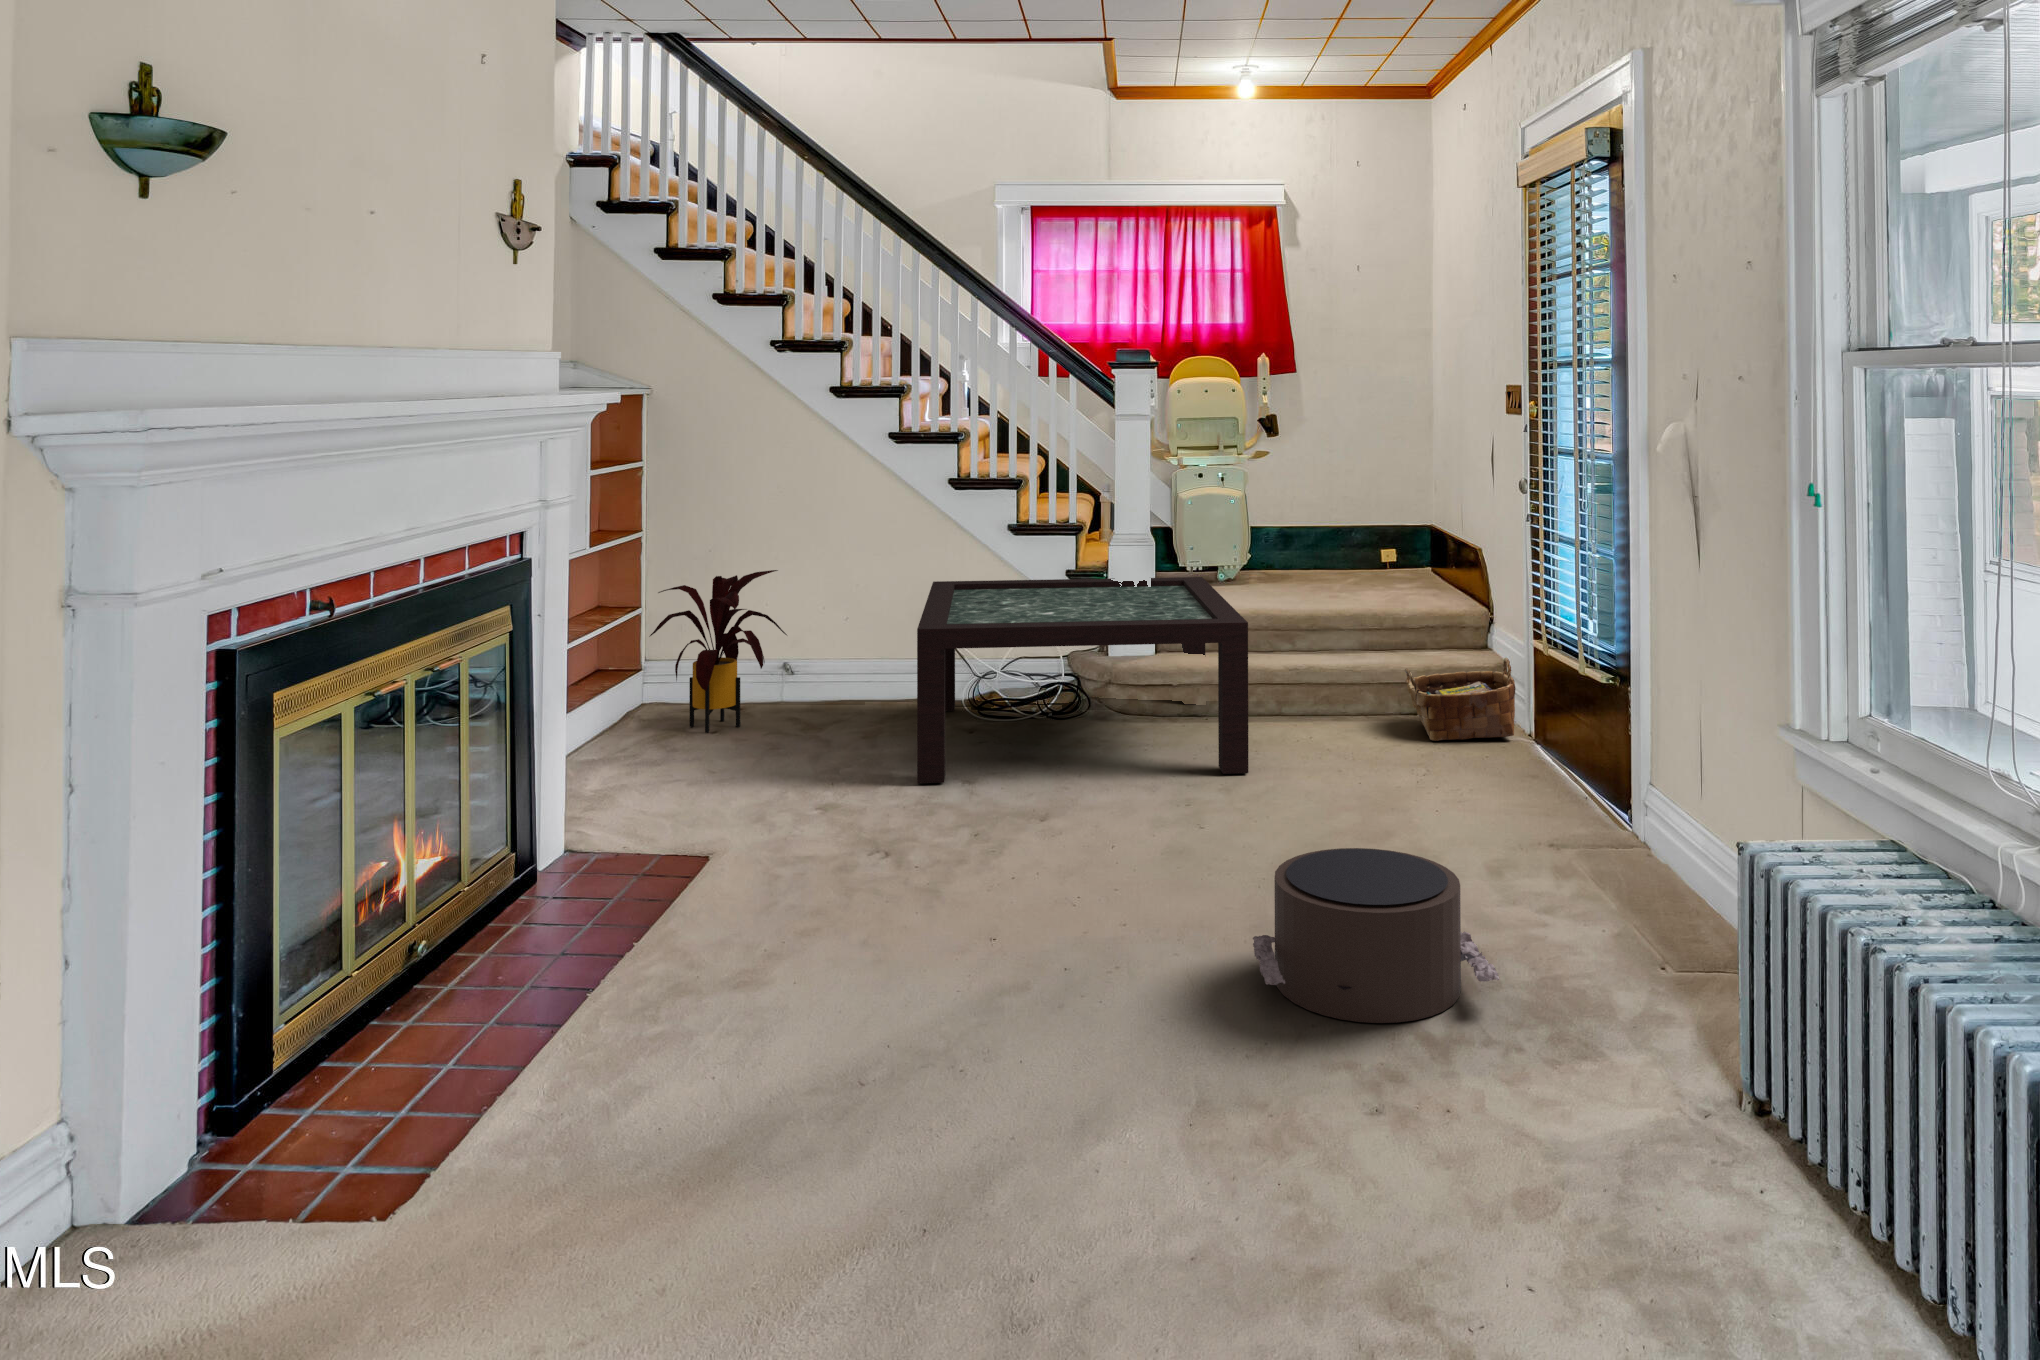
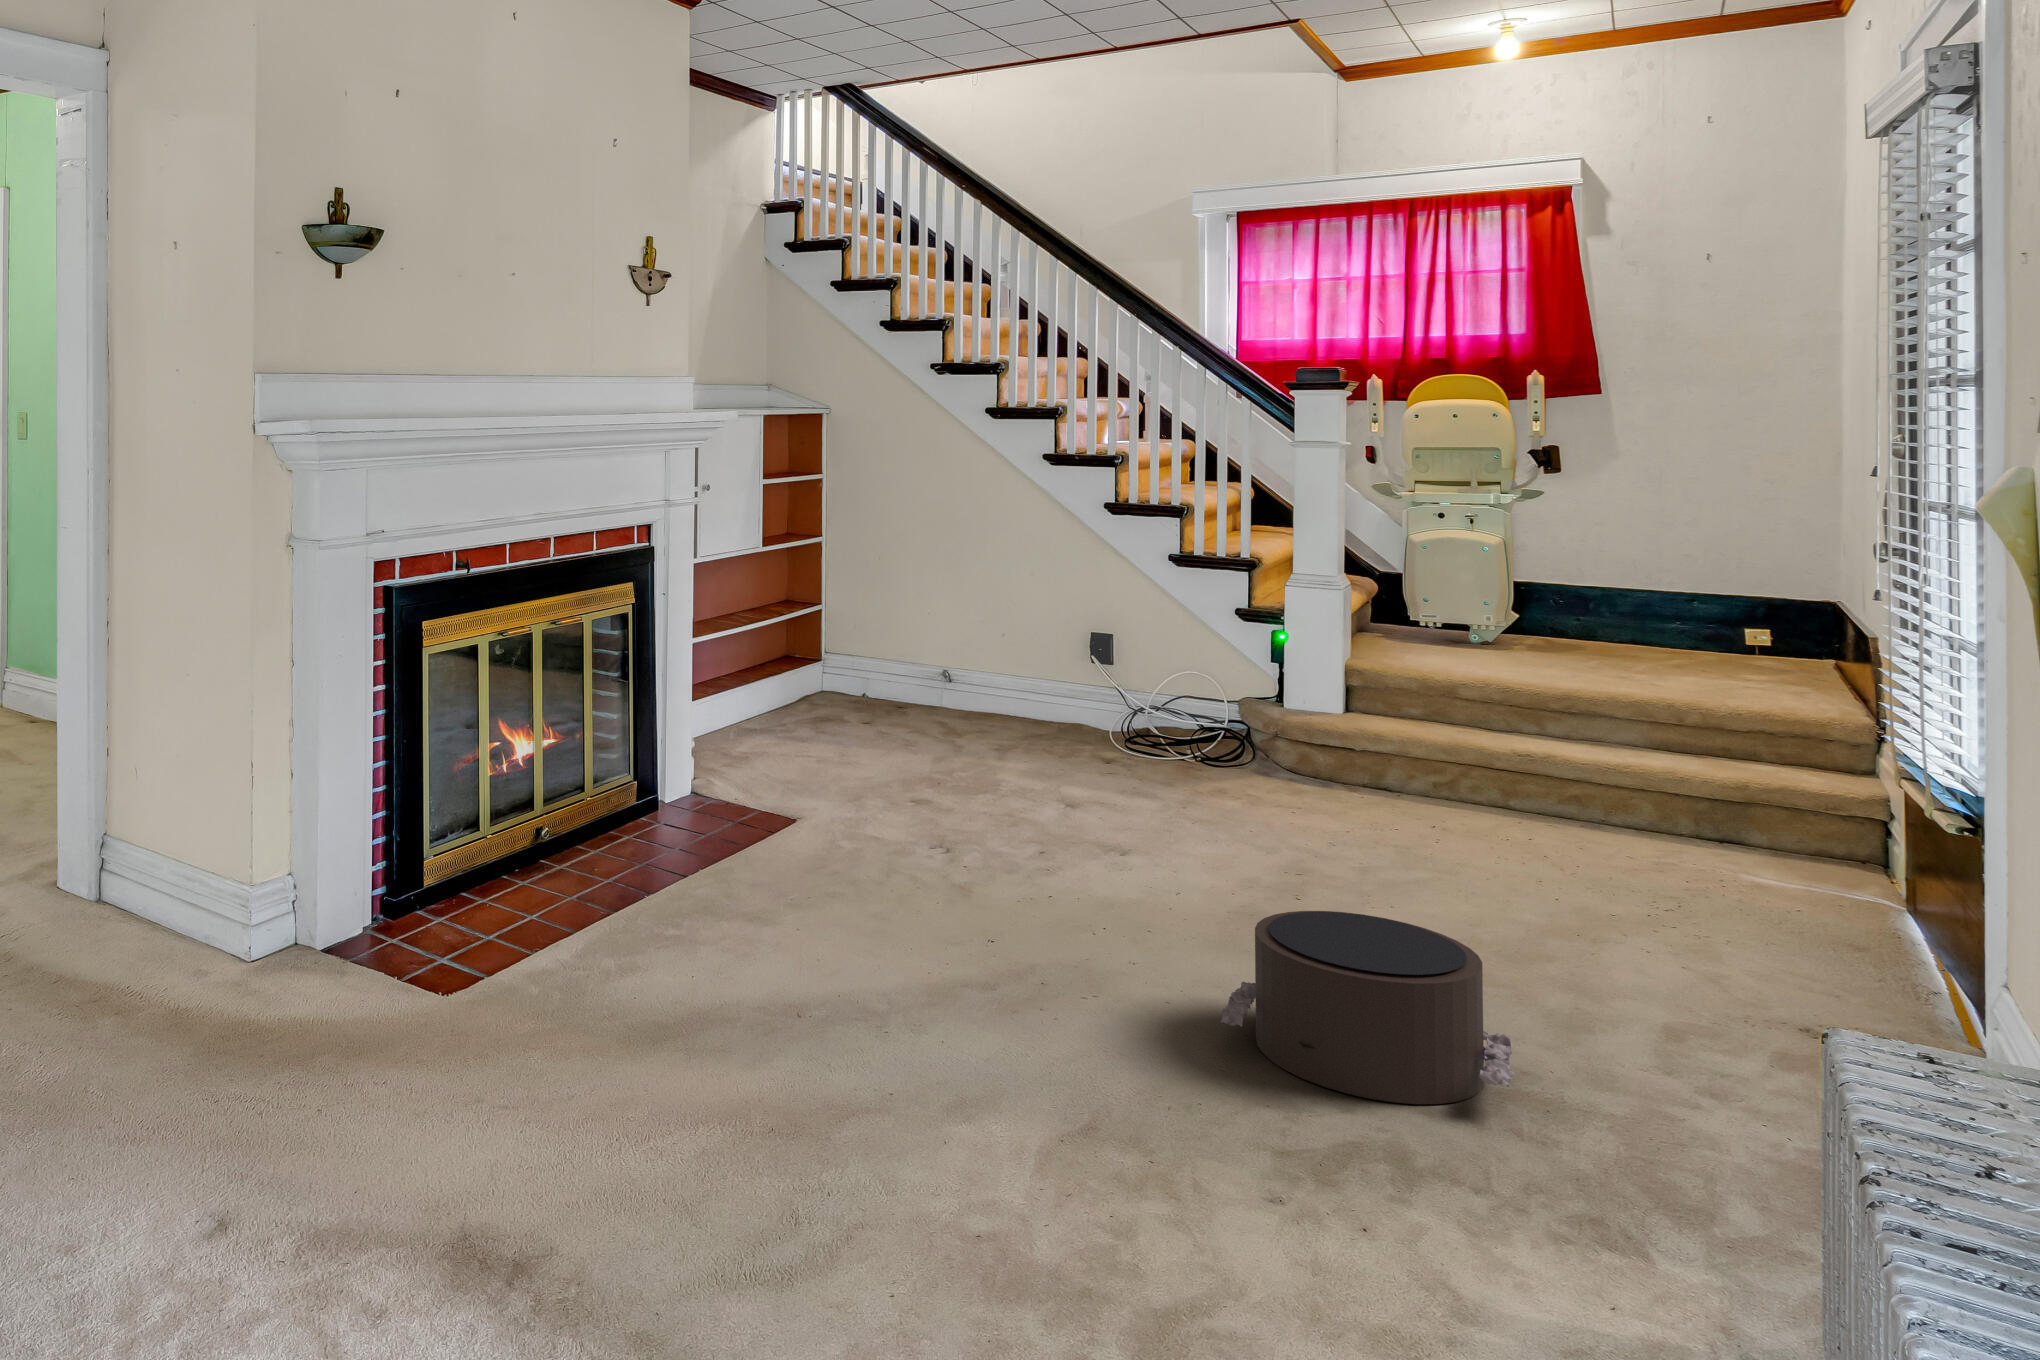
house plant: present [650,570,787,733] -> none [806,582,939,726]
coffee table: present [917,577,1249,783] -> none [1018,607,1406,848]
woven basket: present [1405,658,1516,741] -> none [1661,764,1838,871]

